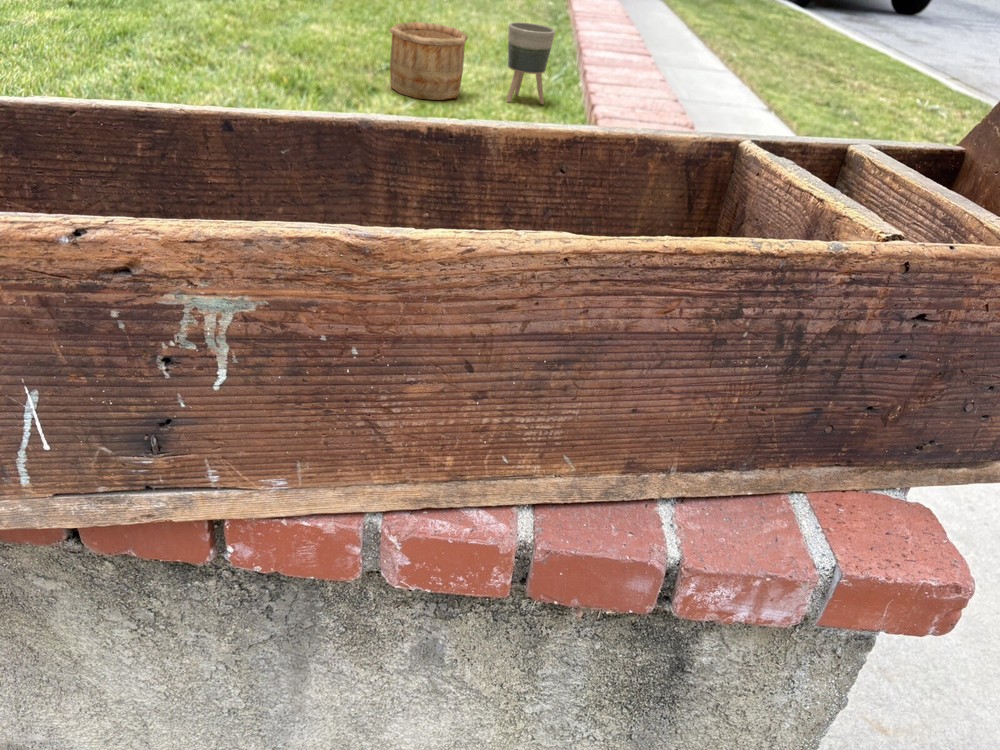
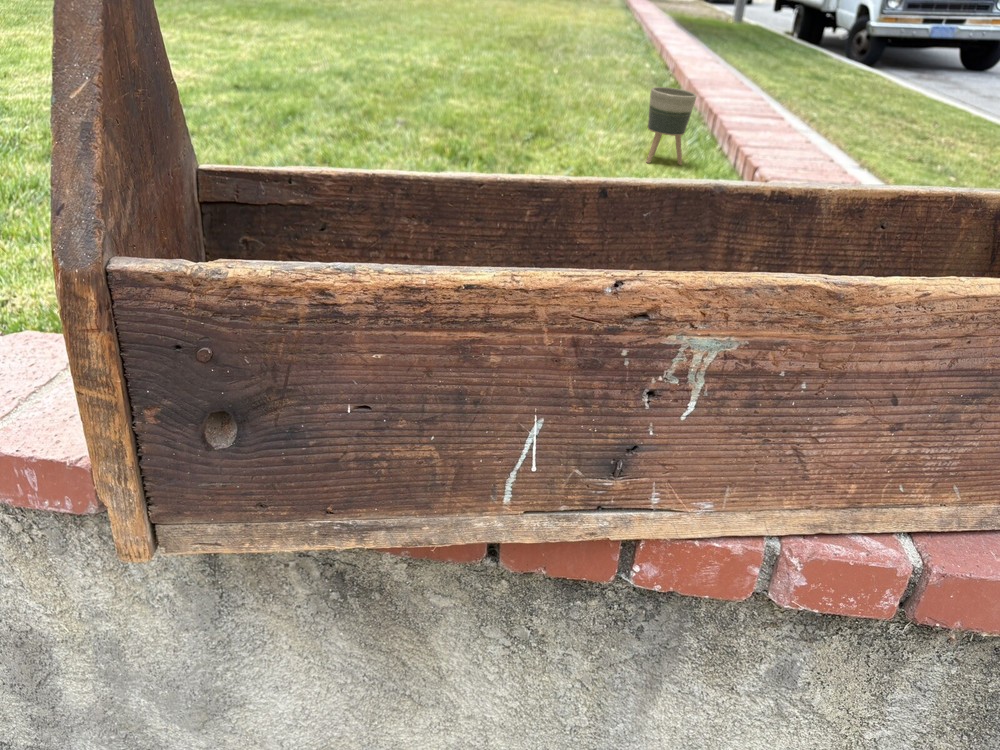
wooden bucket: present [390,22,468,100] -> none [536,88,613,161]

